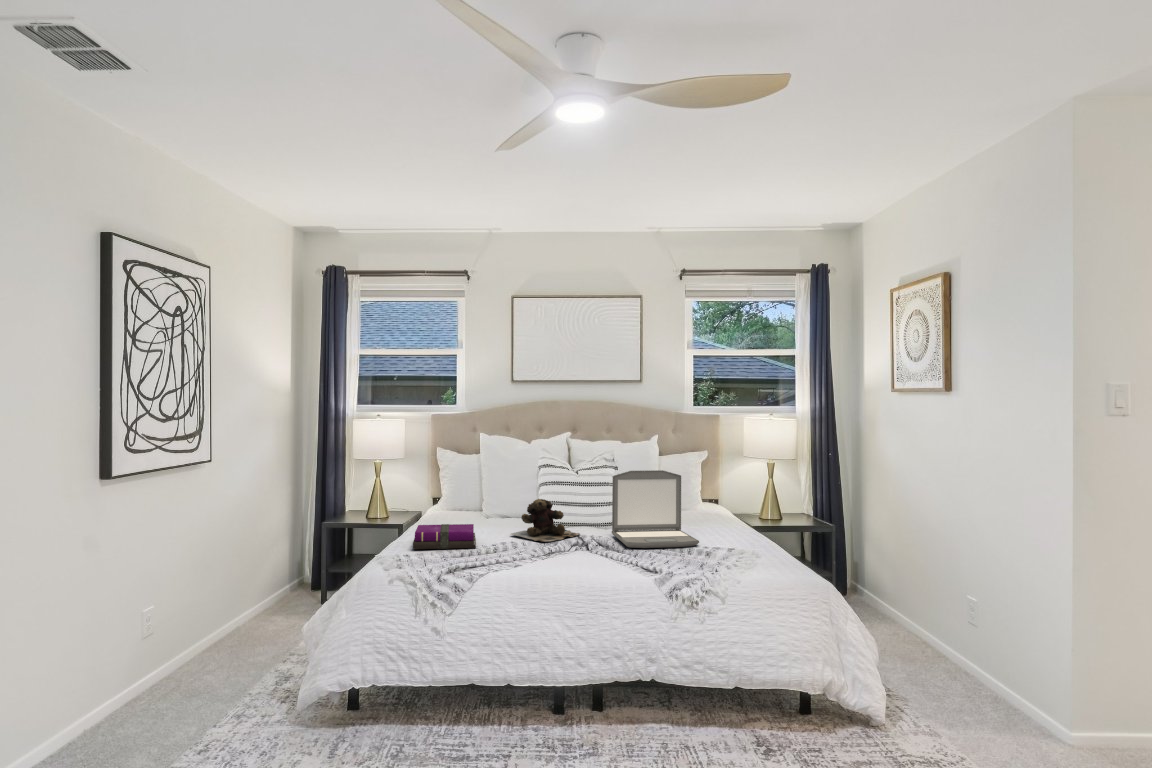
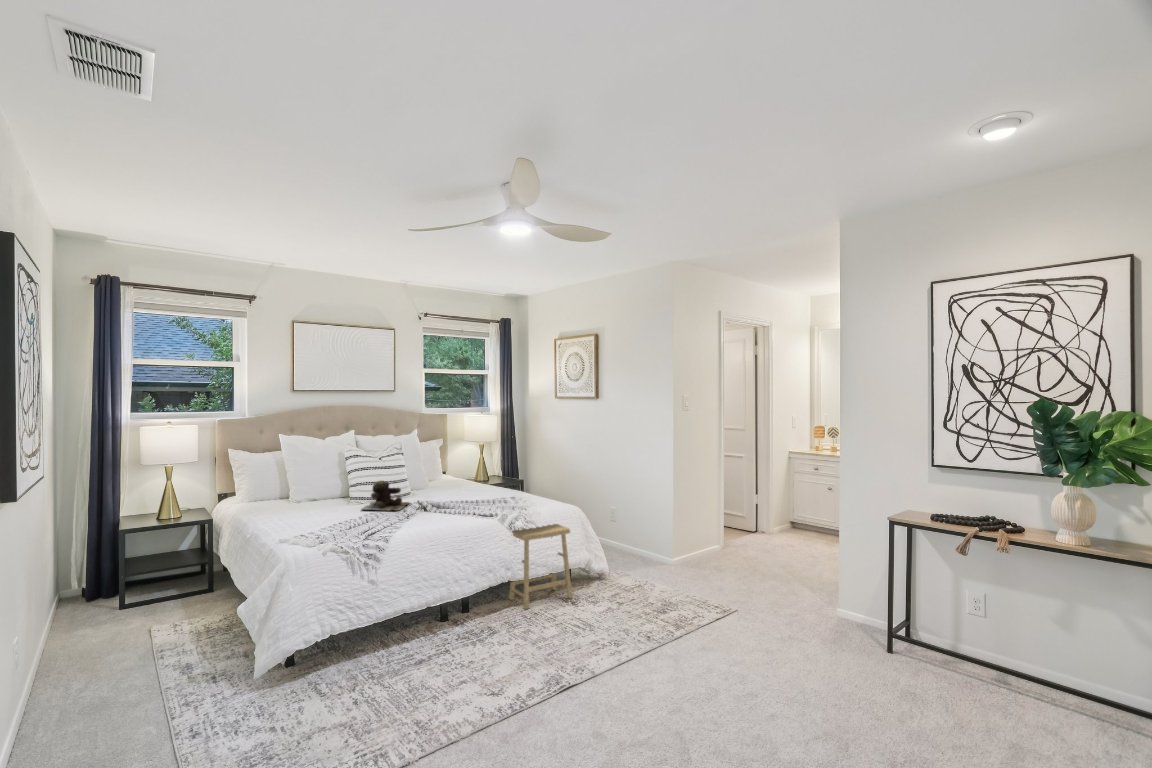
laptop: present [612,470,699,548] -> none [433,453,497,505]
notebook: present [413,524,476,549] -> none [293,505,356,530]
footstool: none [680,599,779,741] -> present [509,524,572,609]

